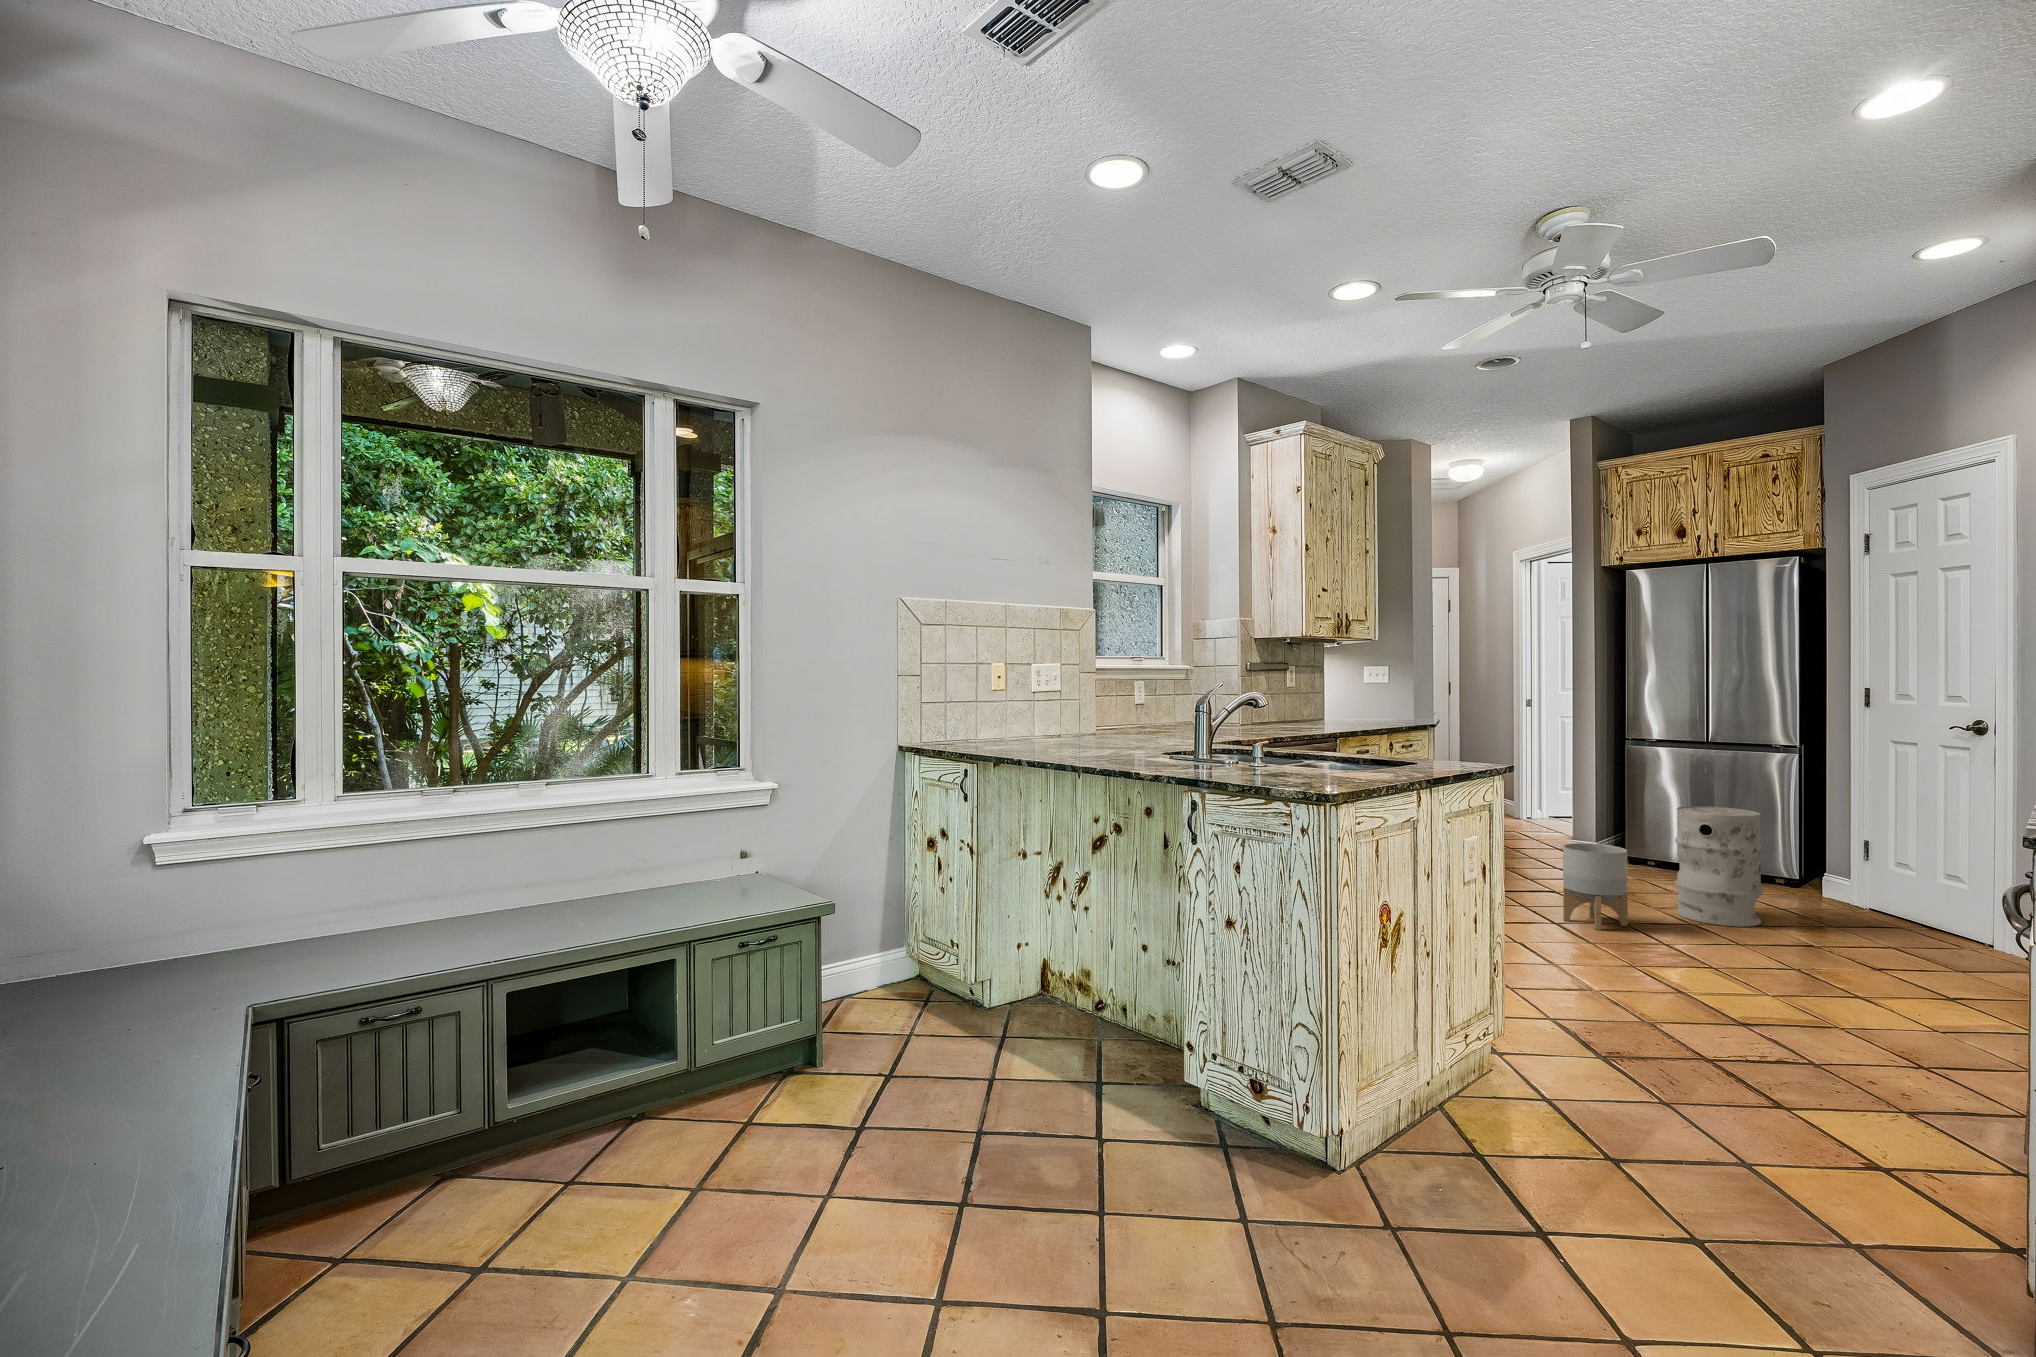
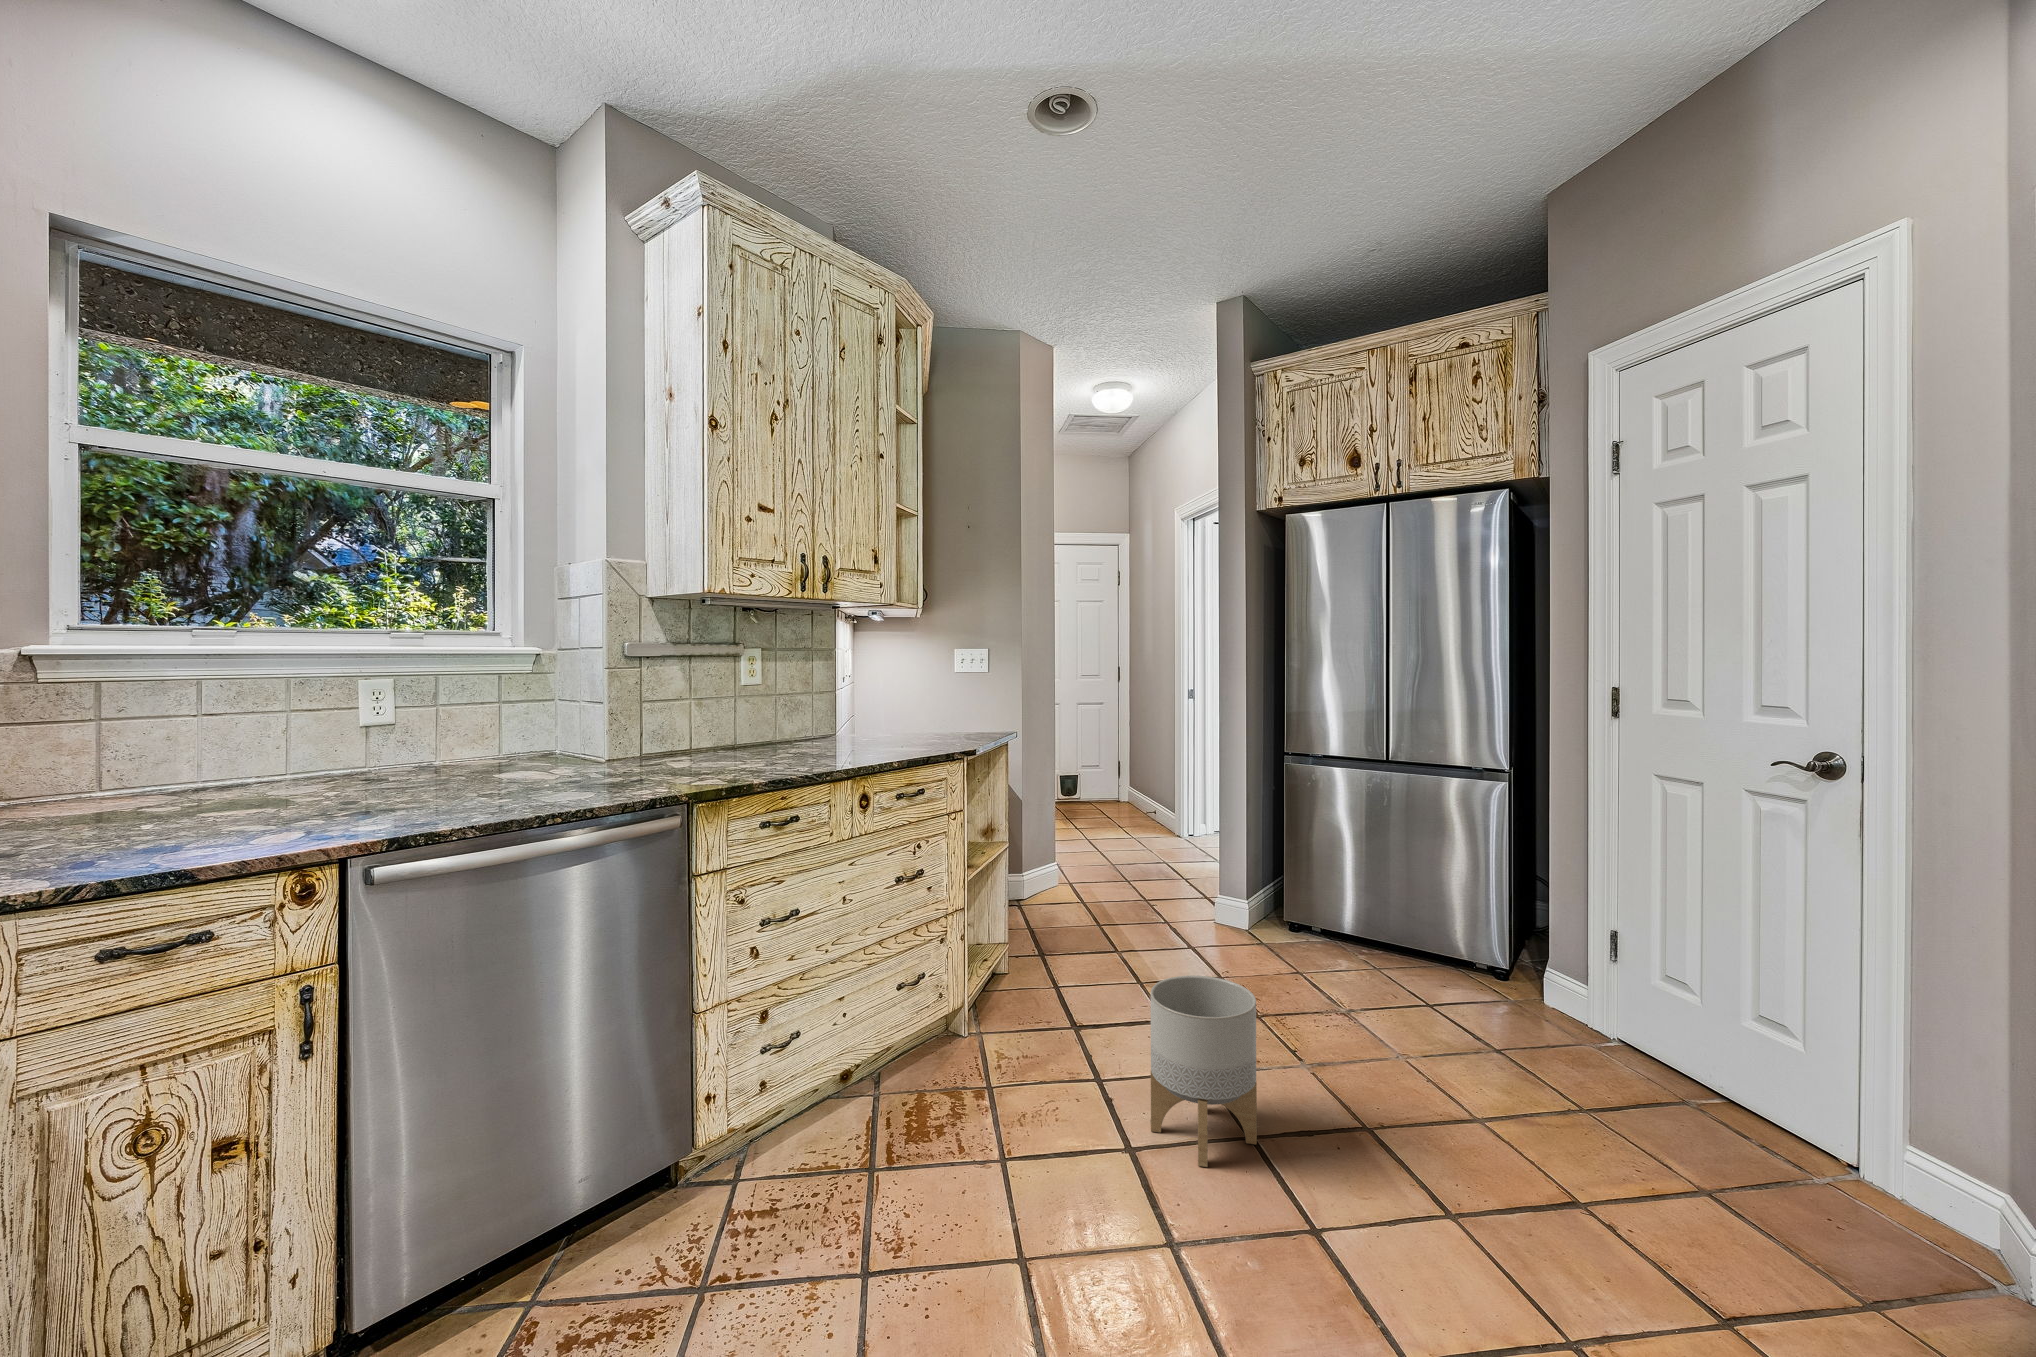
trash can: present [1675,806,1763,927] -> none [1339,888,1474,1121]

